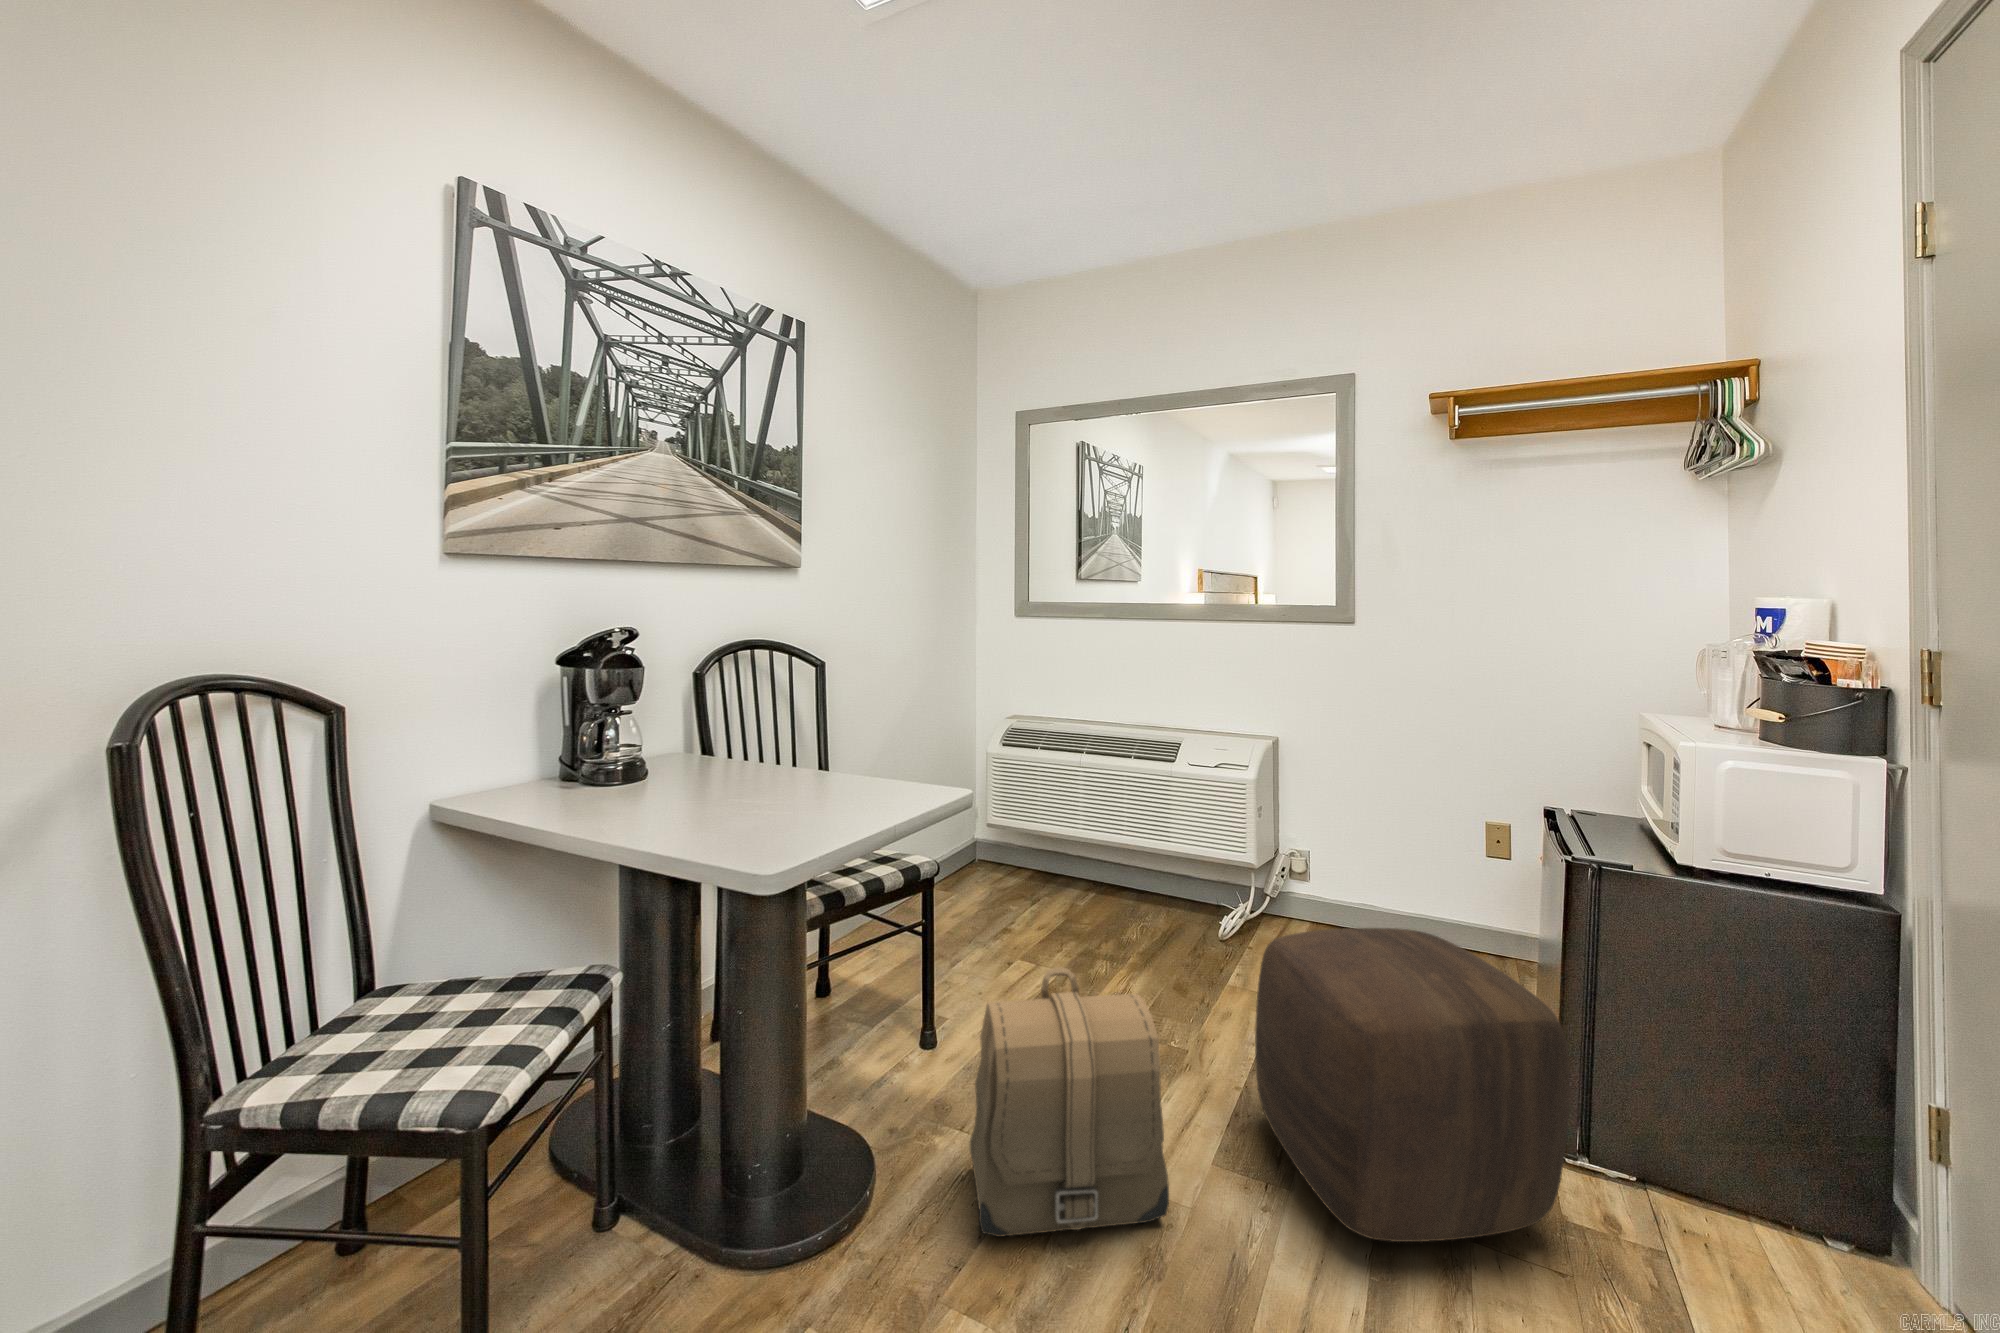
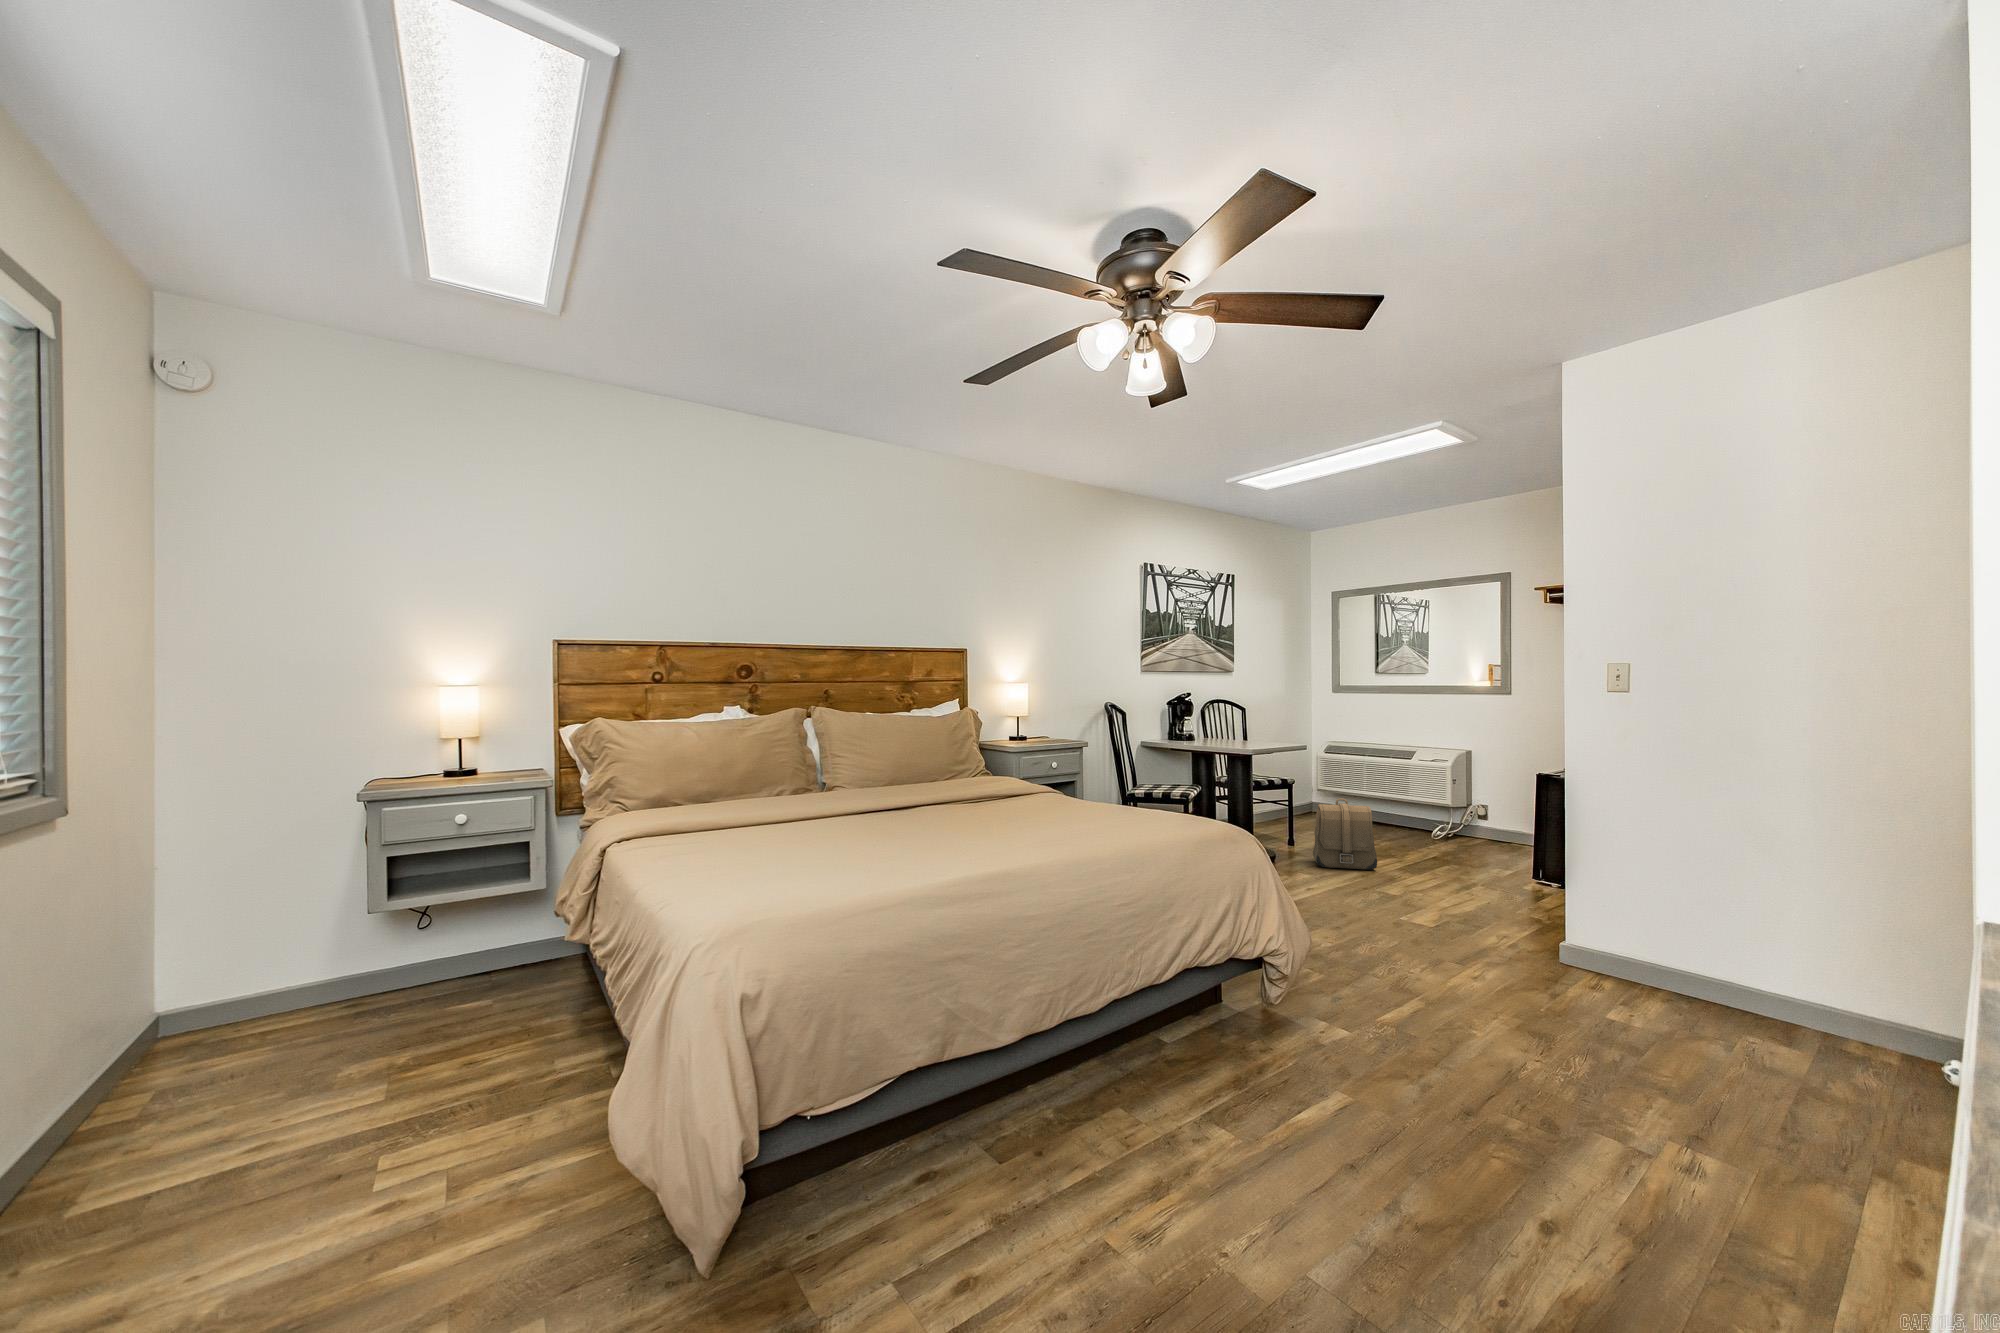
ottoman: present [1255,928,1569,1242] -> none [1417,797,1511,877]

